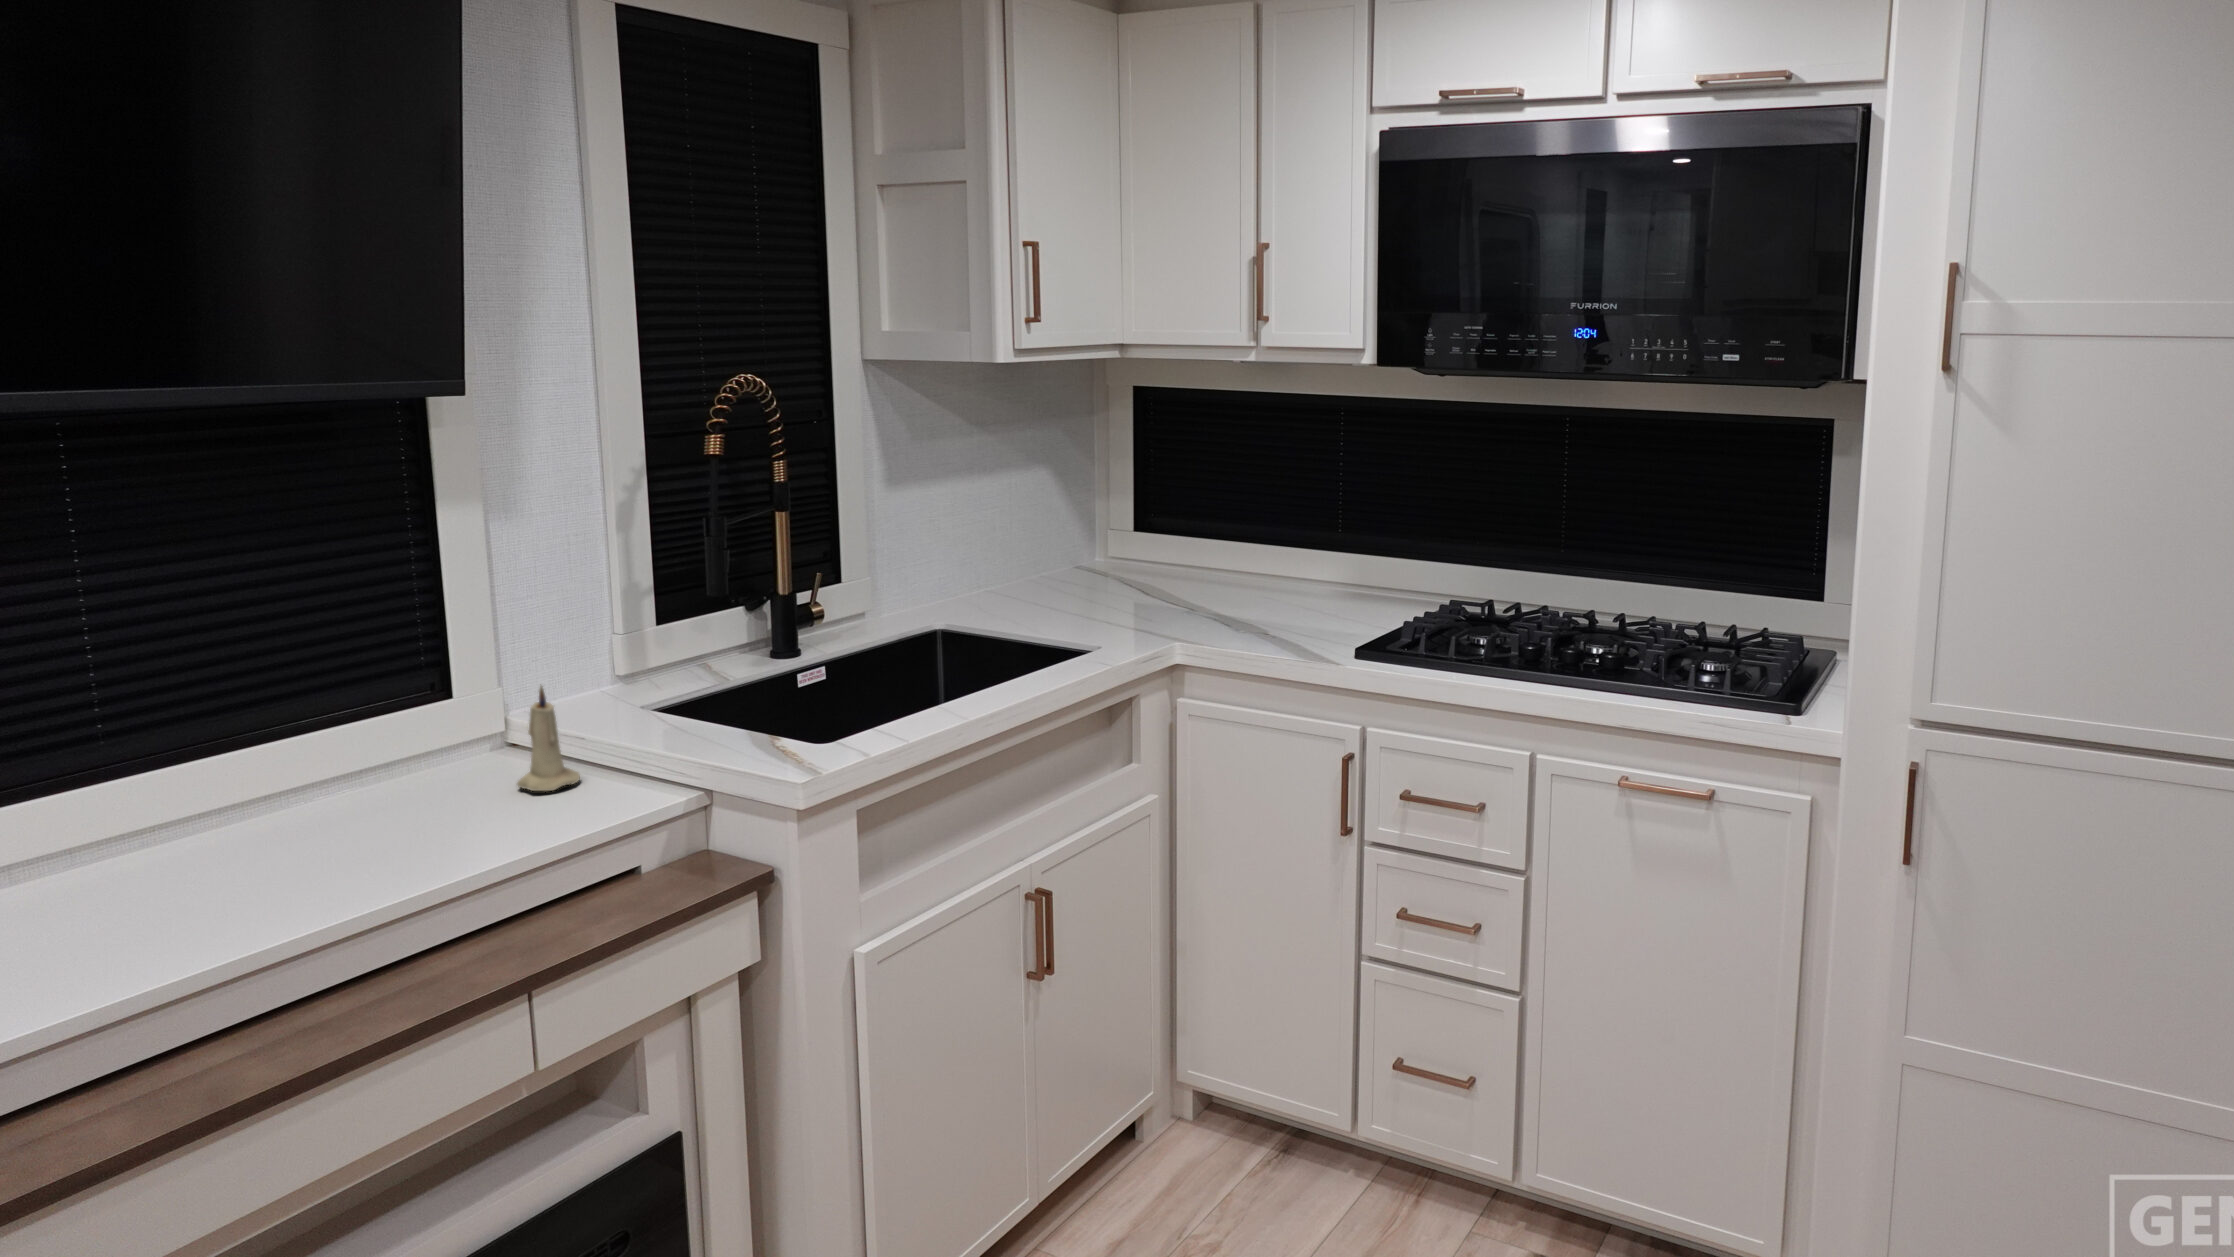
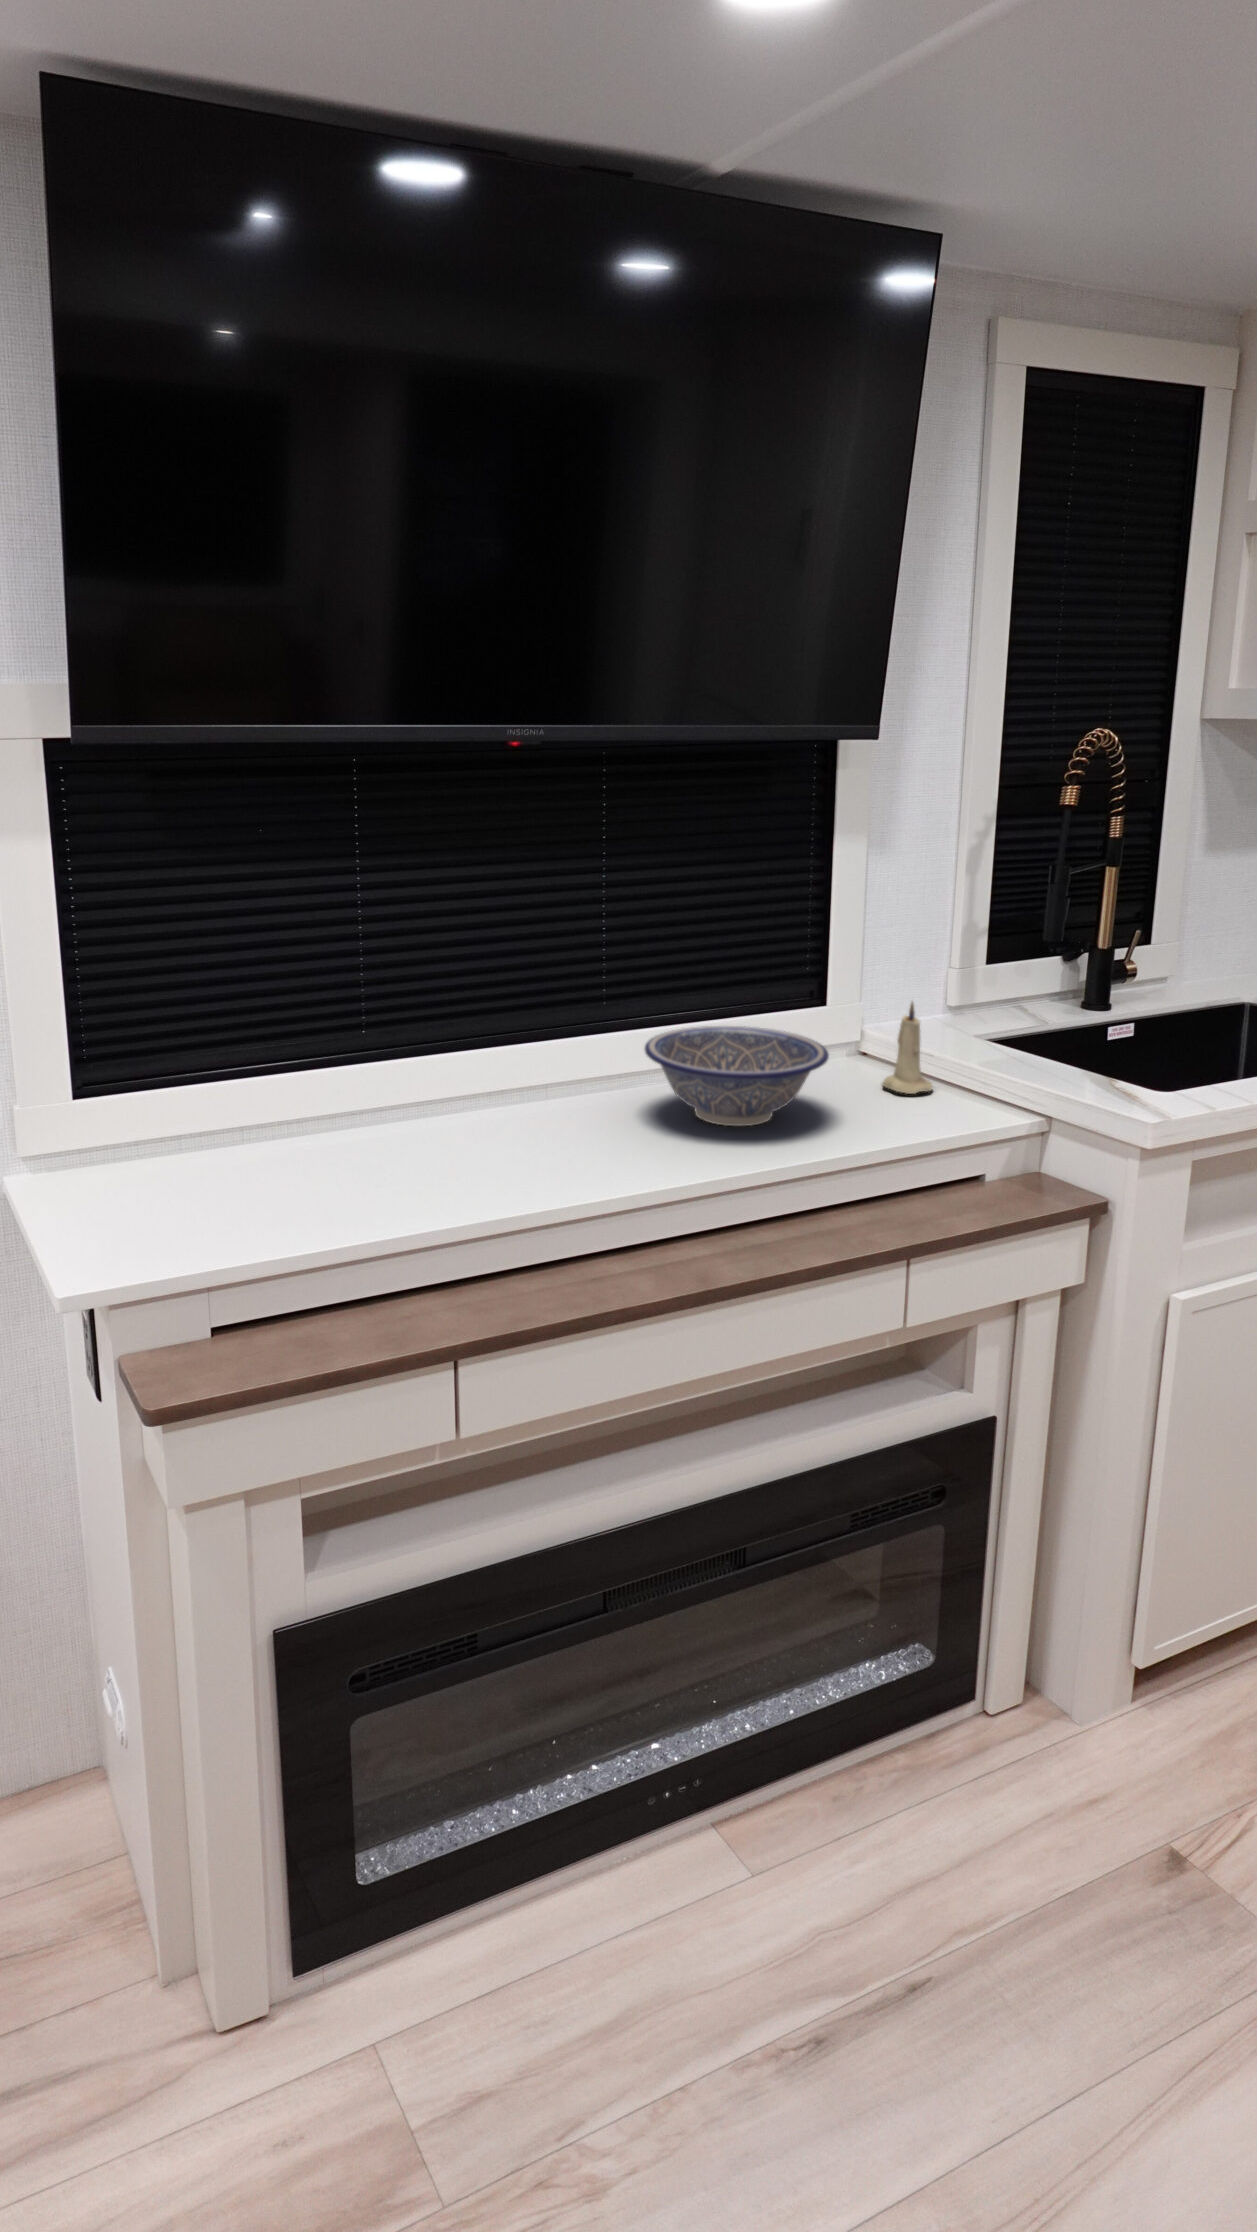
decorative bowl: none [146,744,423,879] -> present [644,1026,829,1126]

